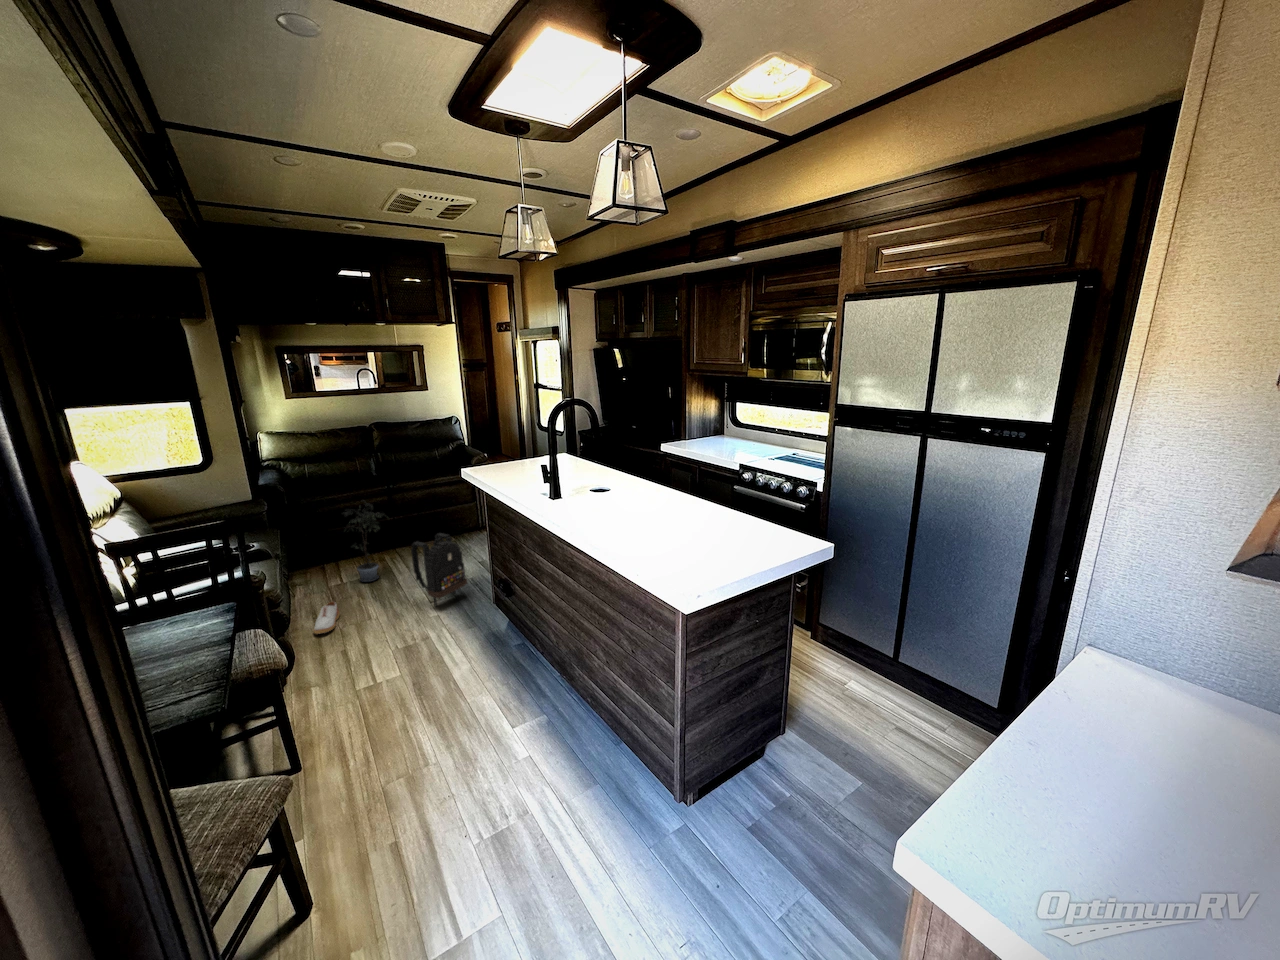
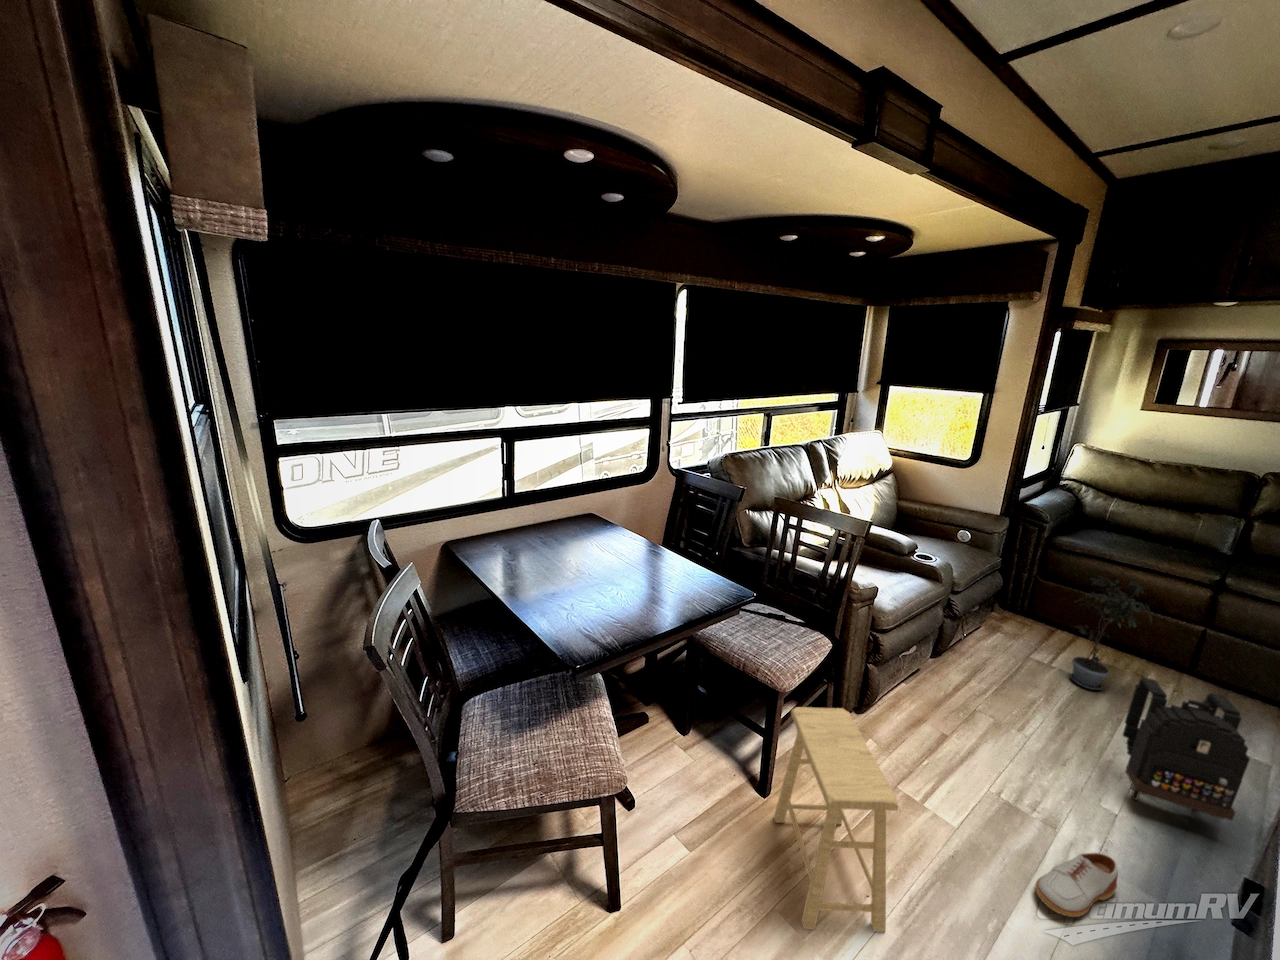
shoe: present [313,602,339,634] -> present [1035,853,1118,917]
footstool: none [303,643,430,773] -> present [774,707,898,932]

